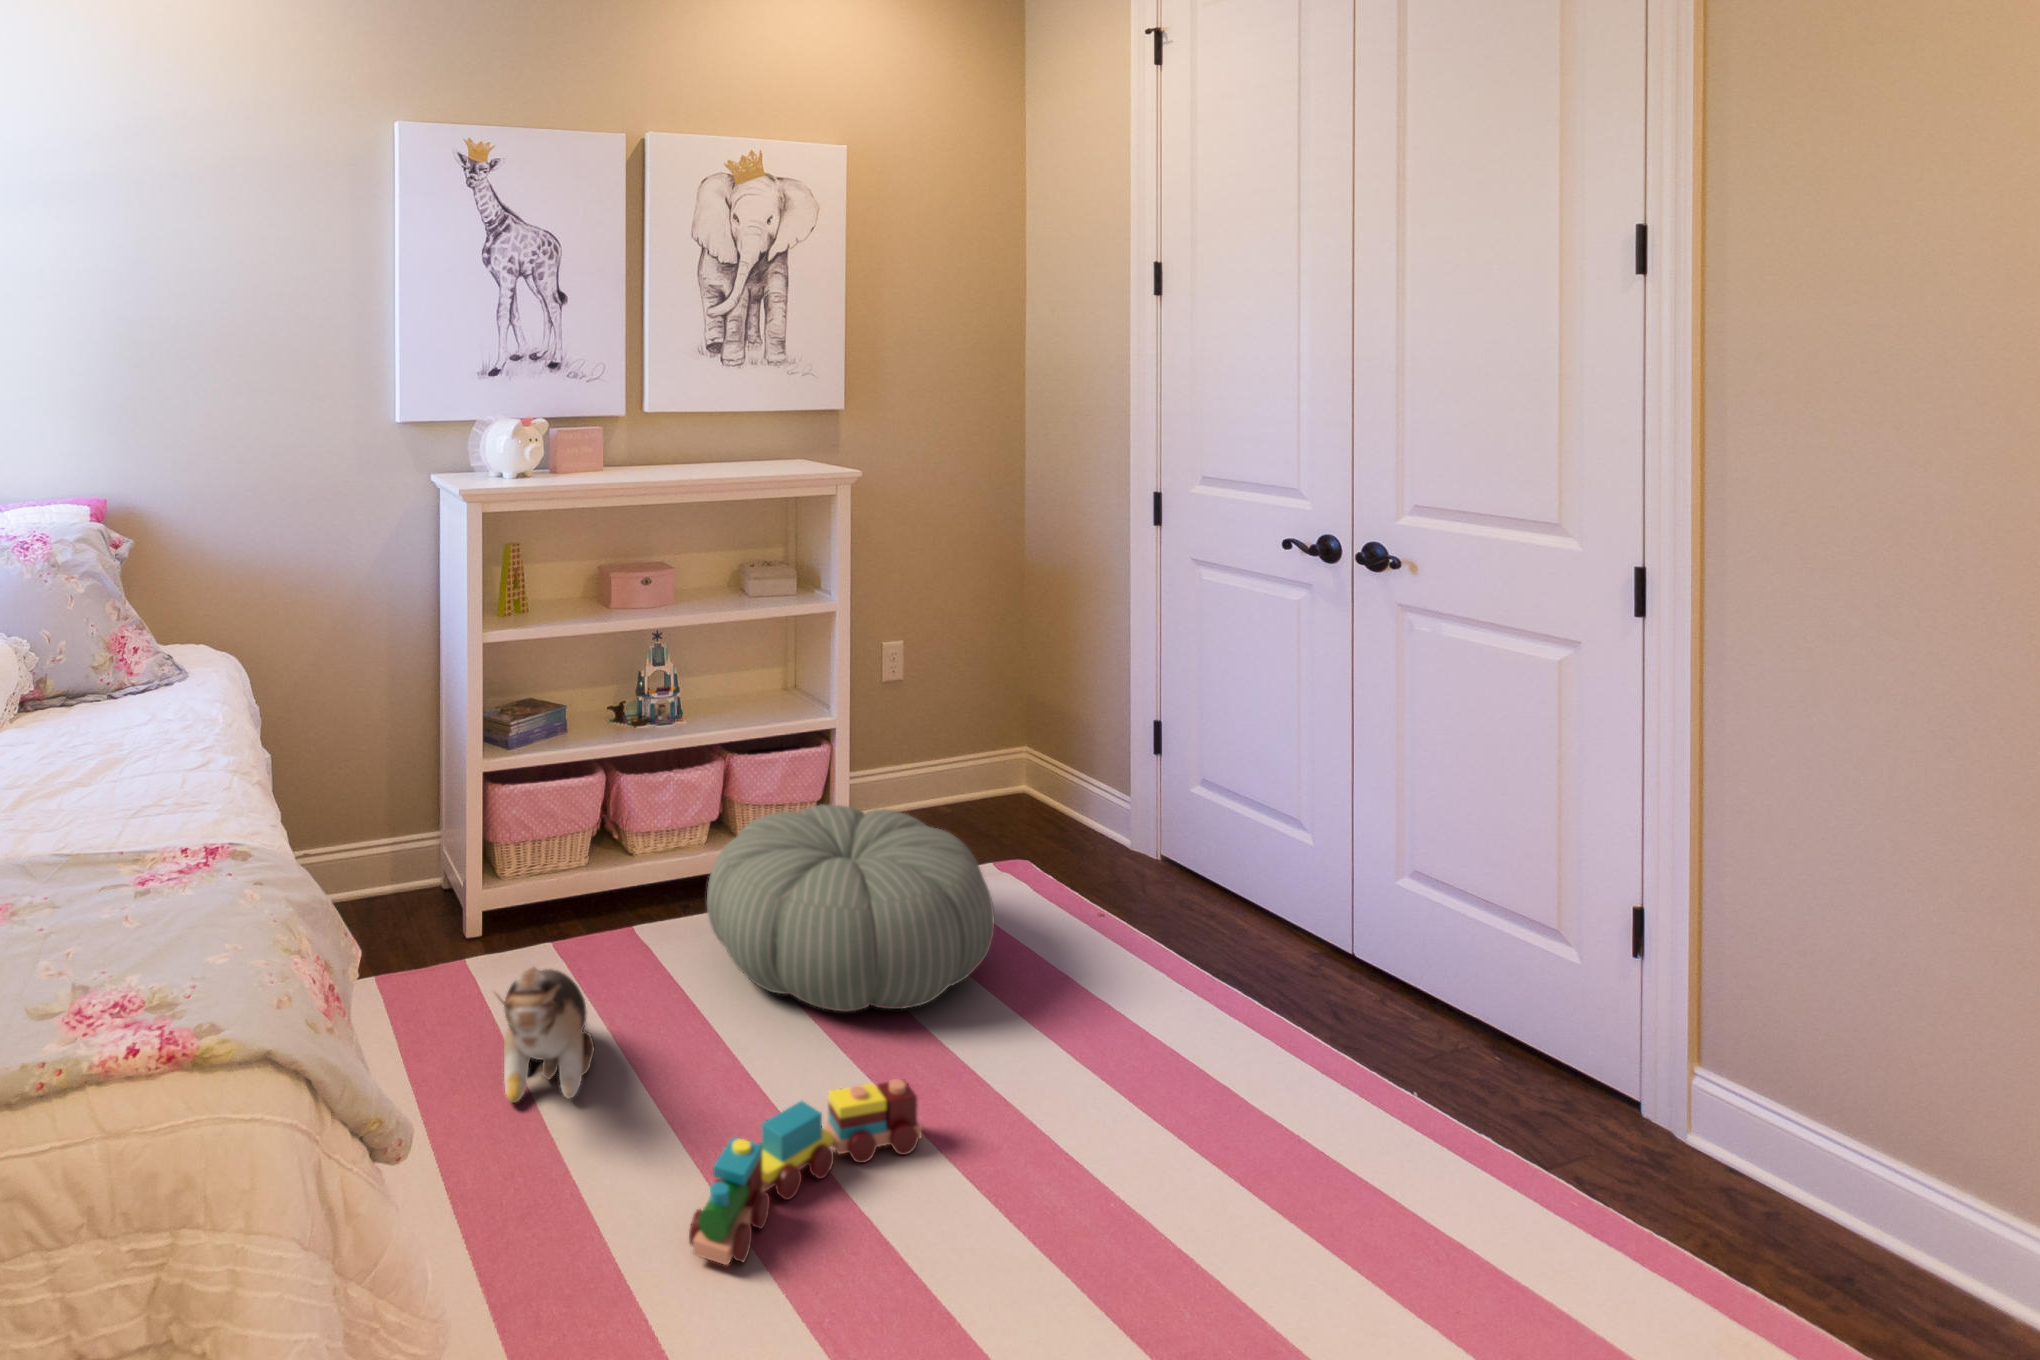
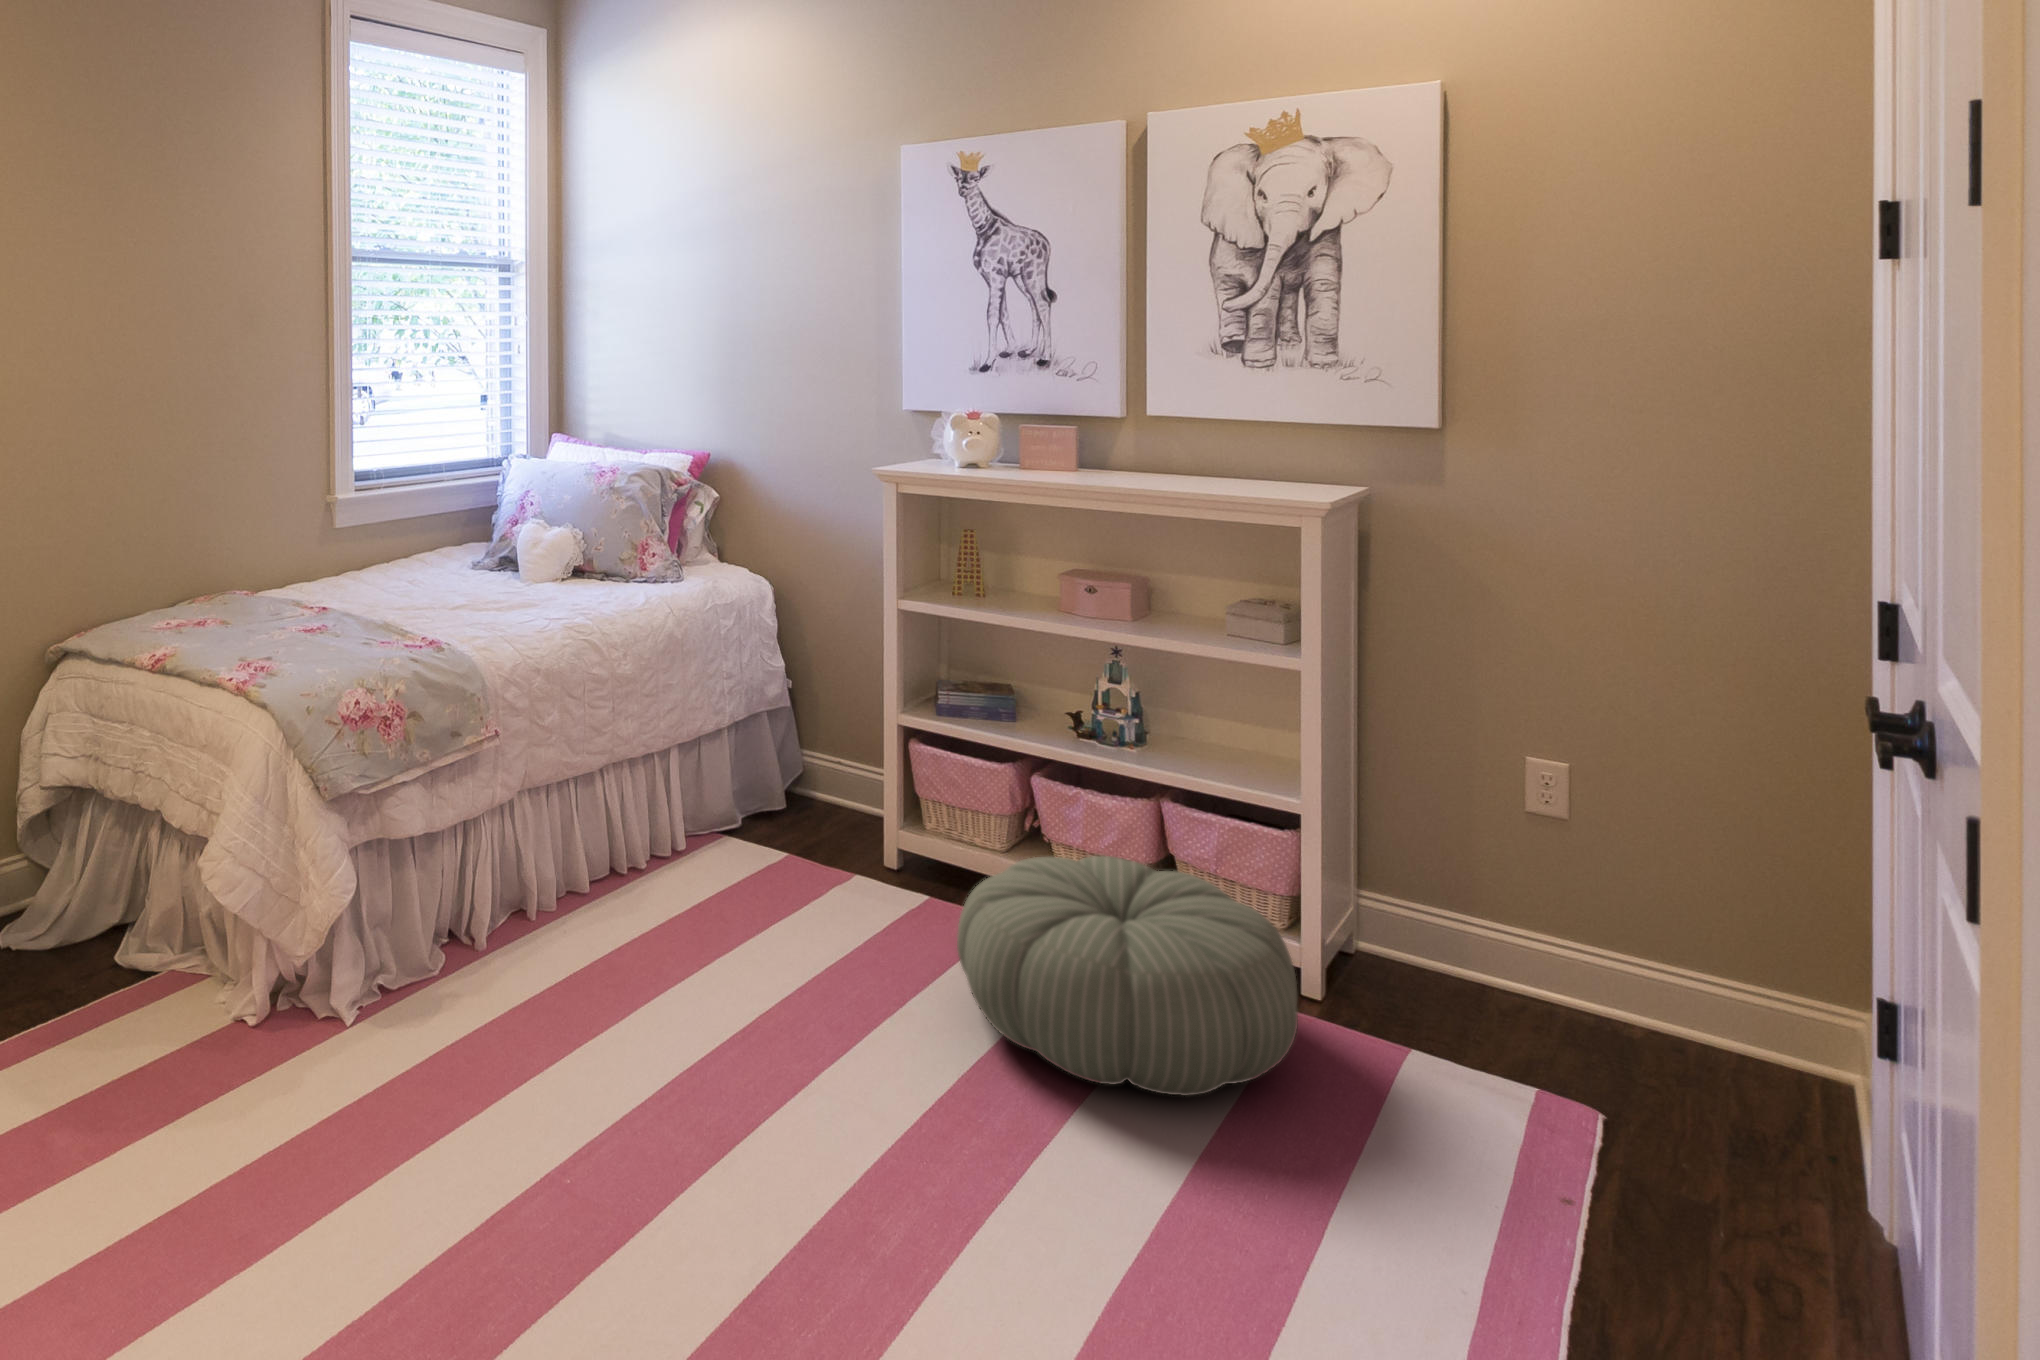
plush toy: present [496,967,594,1103] -> none [667,839,847,960]
toy train: present [689,1079,922,1265] -> none [633,1001,895,1123]

